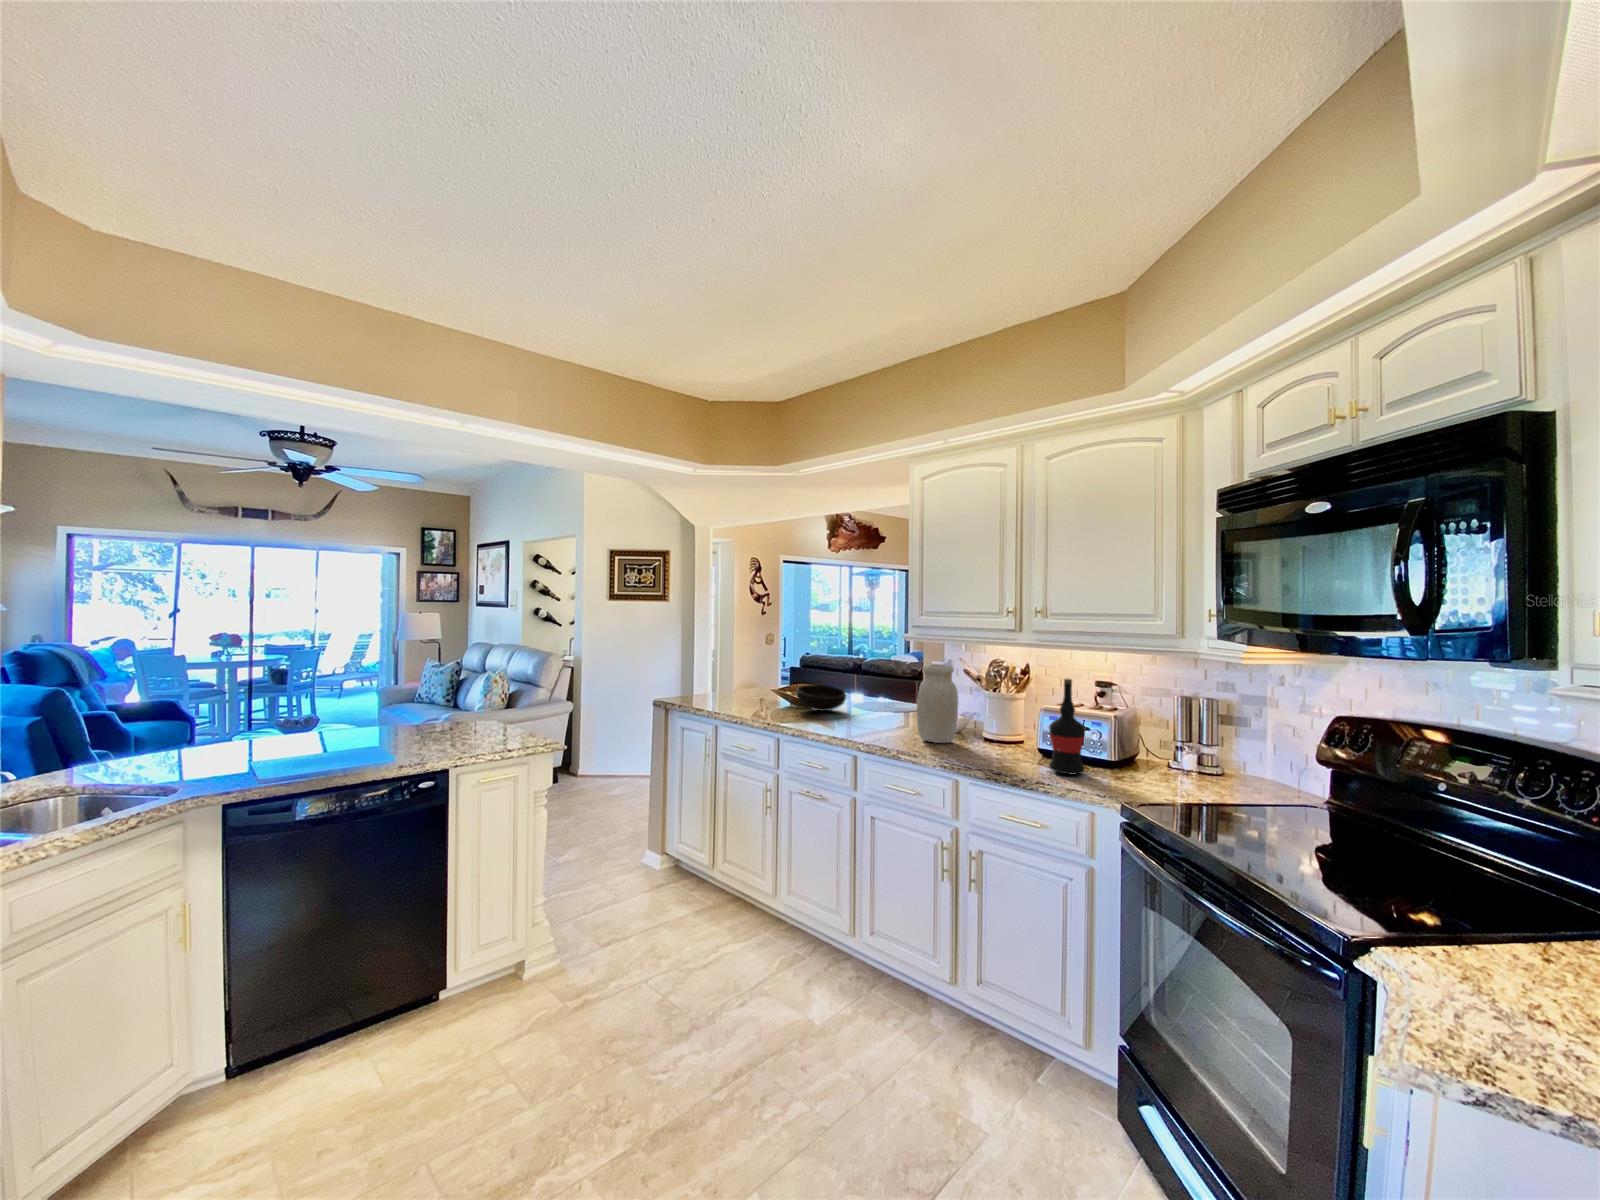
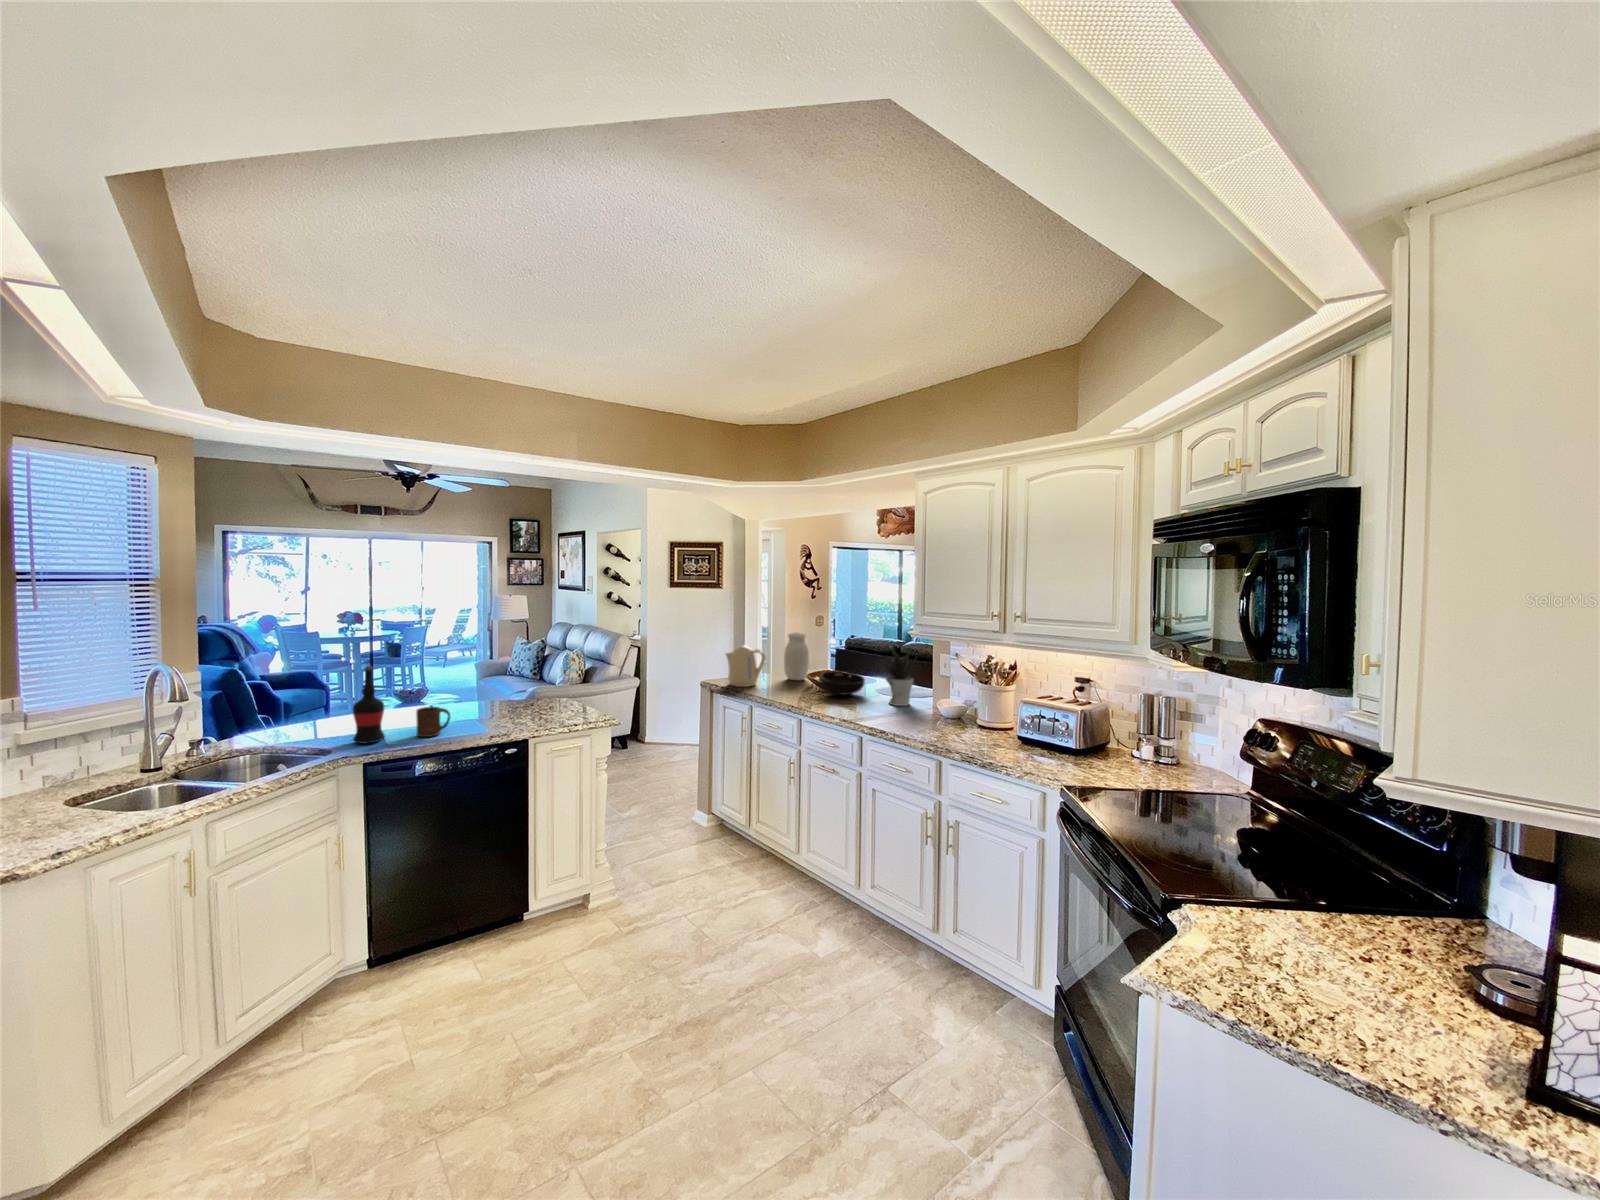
potted plant: none [865,654,908,721] -> present [882,651,915,706]
kettle: none [684,657,731,705] -> present [726,645,765,687]
jar: present [917,664,958,743] -> present [784,632,809,680]
wine bottle: present [1049,679,1085,775] -> present [353,666,385,743]
cup: none [301,730,348,769] -> present [416,707,450,737]

